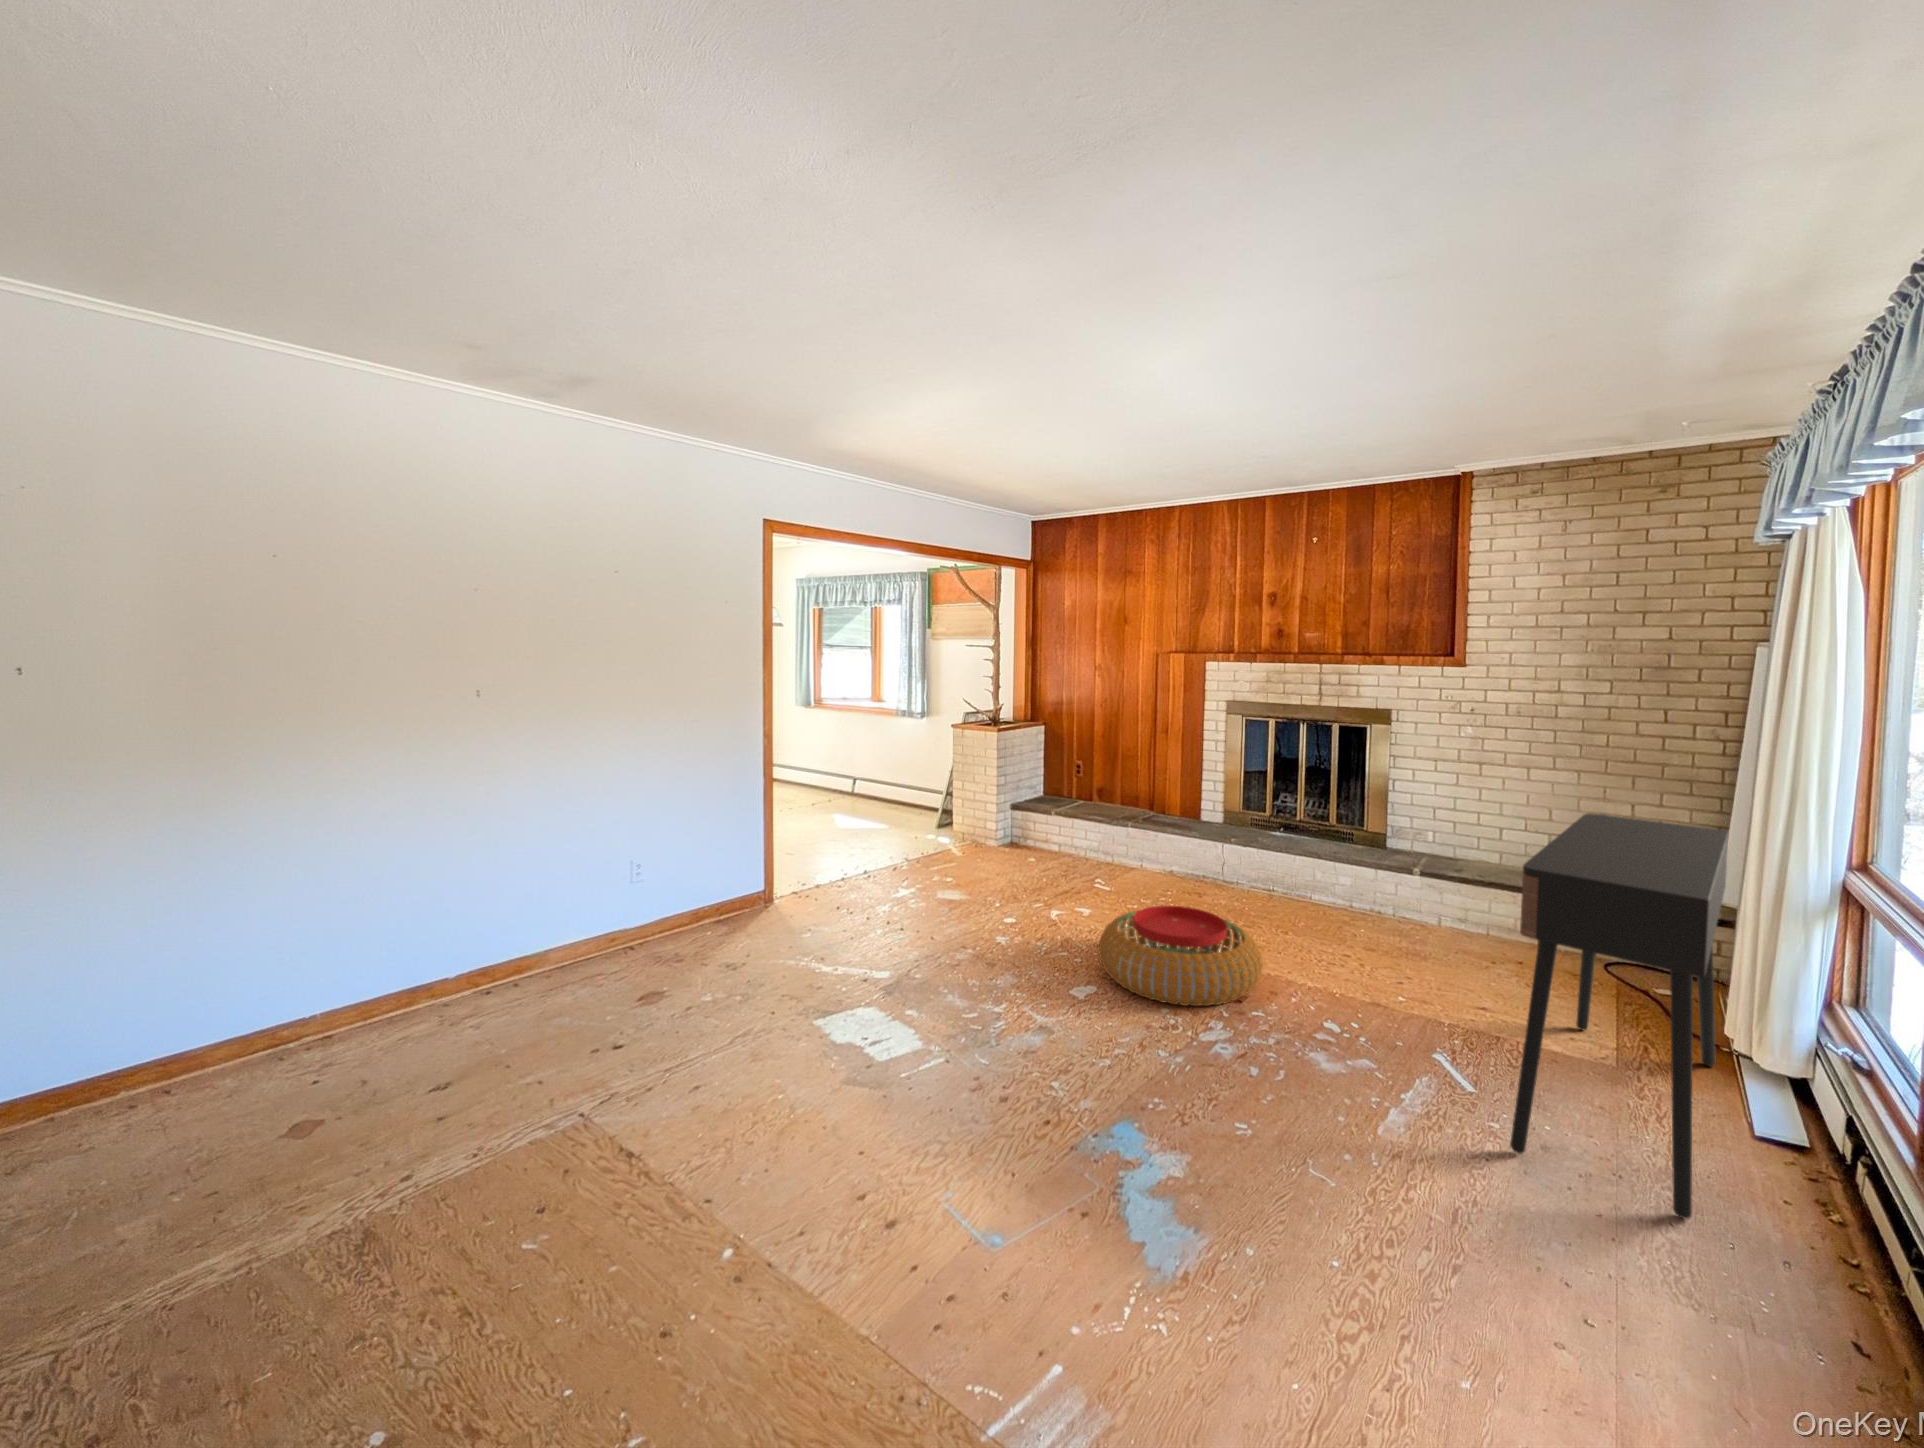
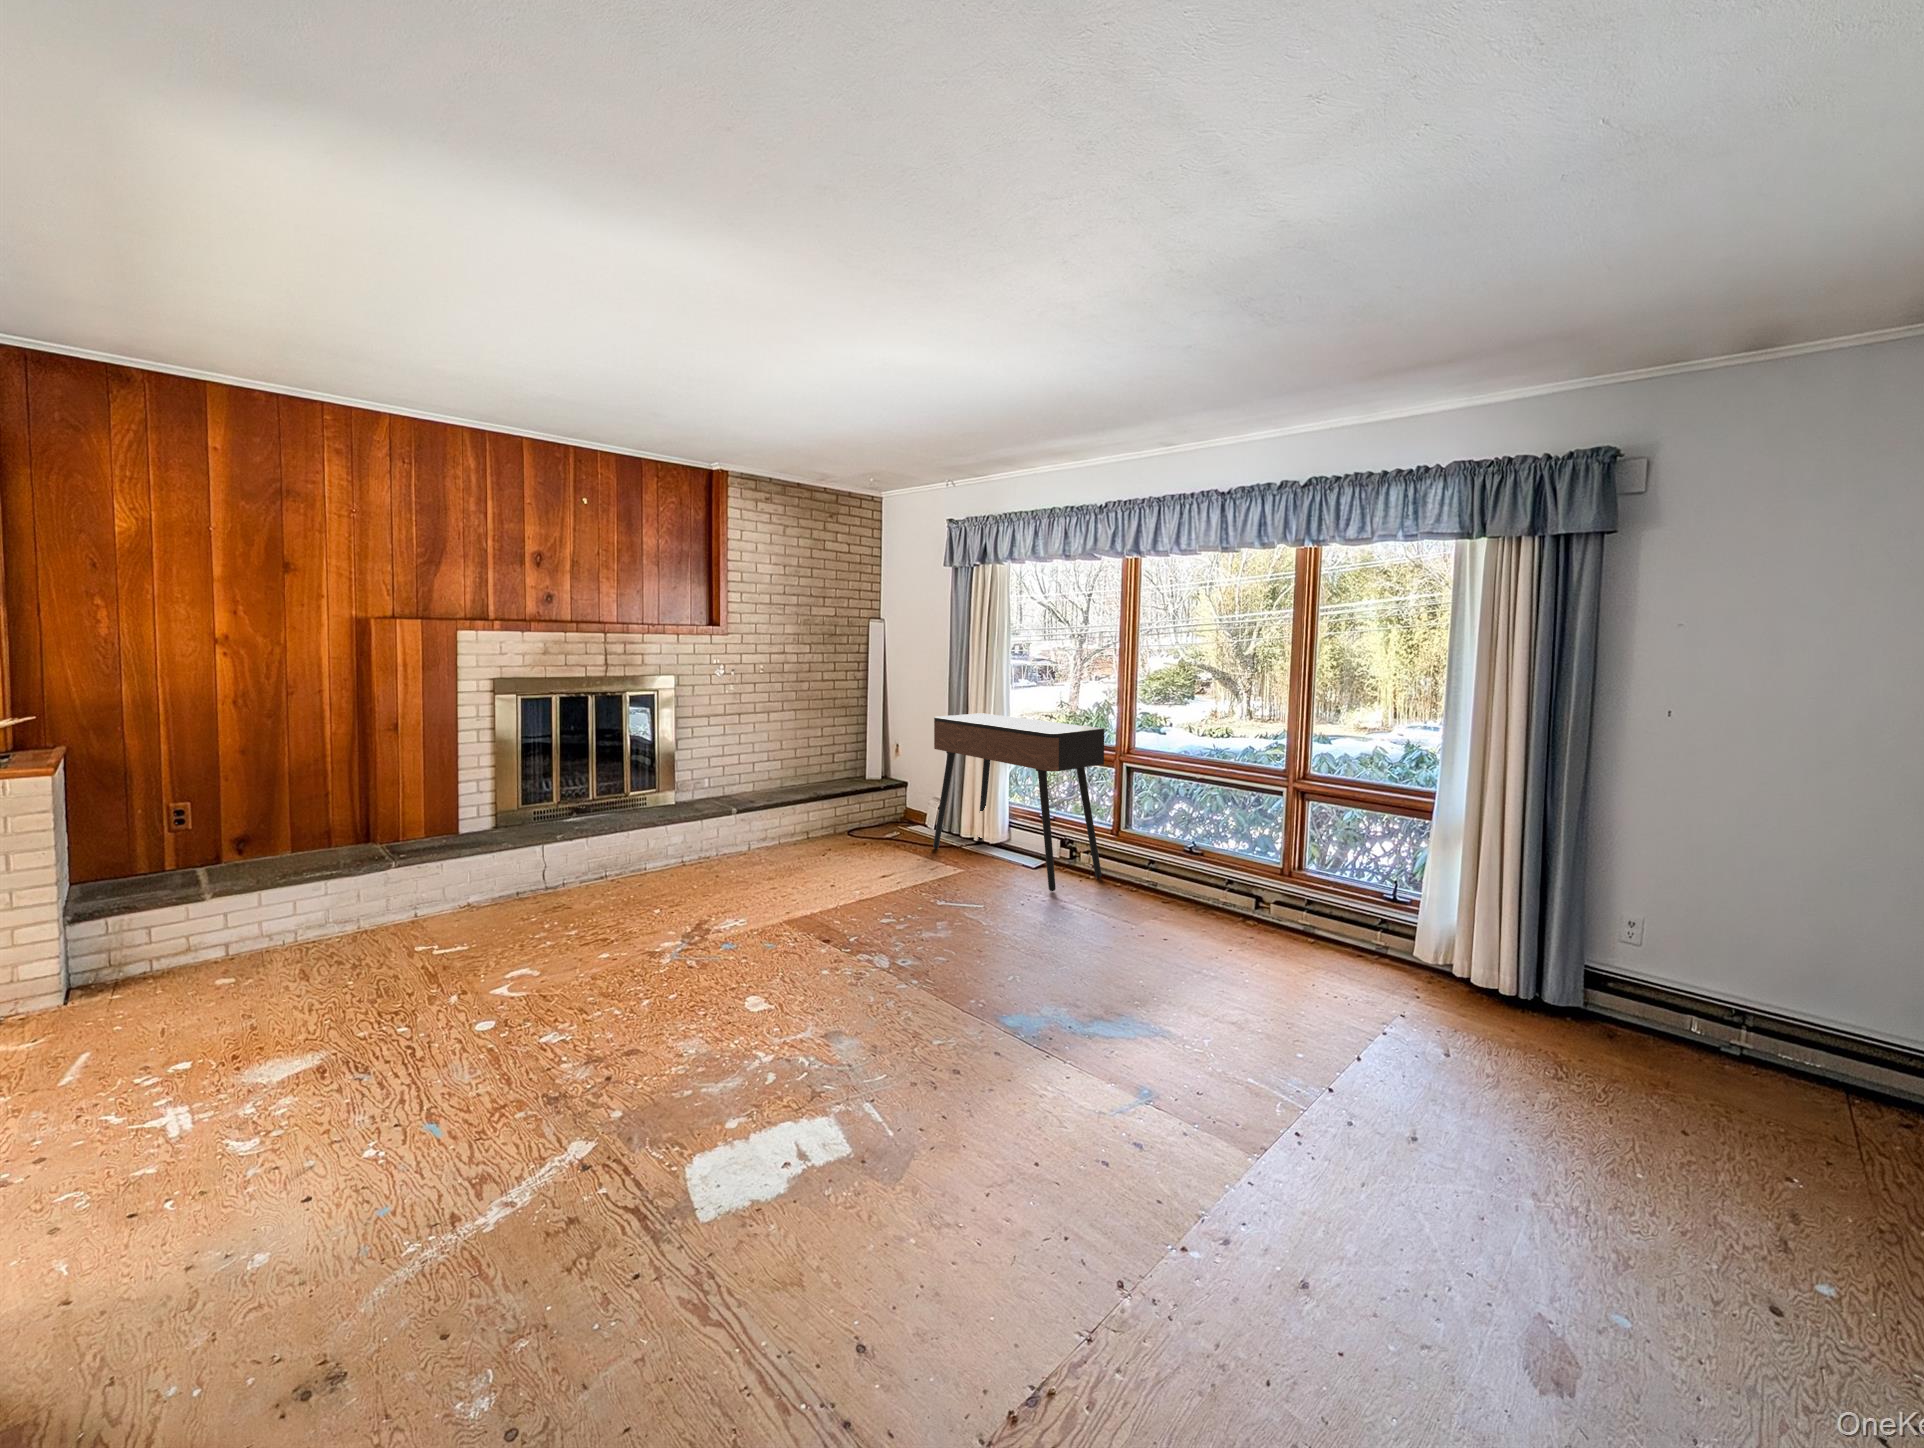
pouf: present [1099,906,1263,1006] -> none [693,868,858,964]

